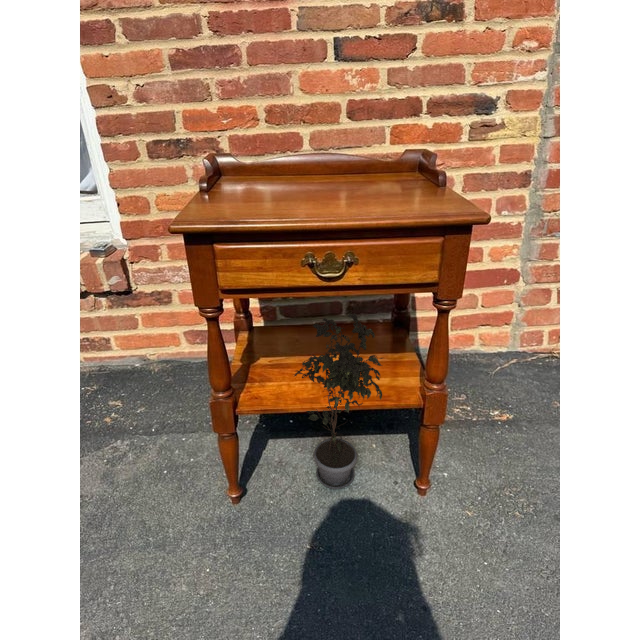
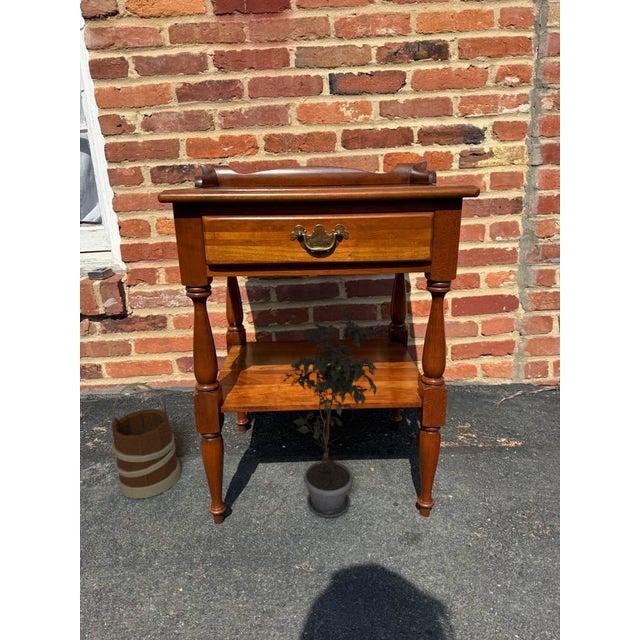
wooden bucket: none [134,372,199,472] -> present [112,383,181,498]

